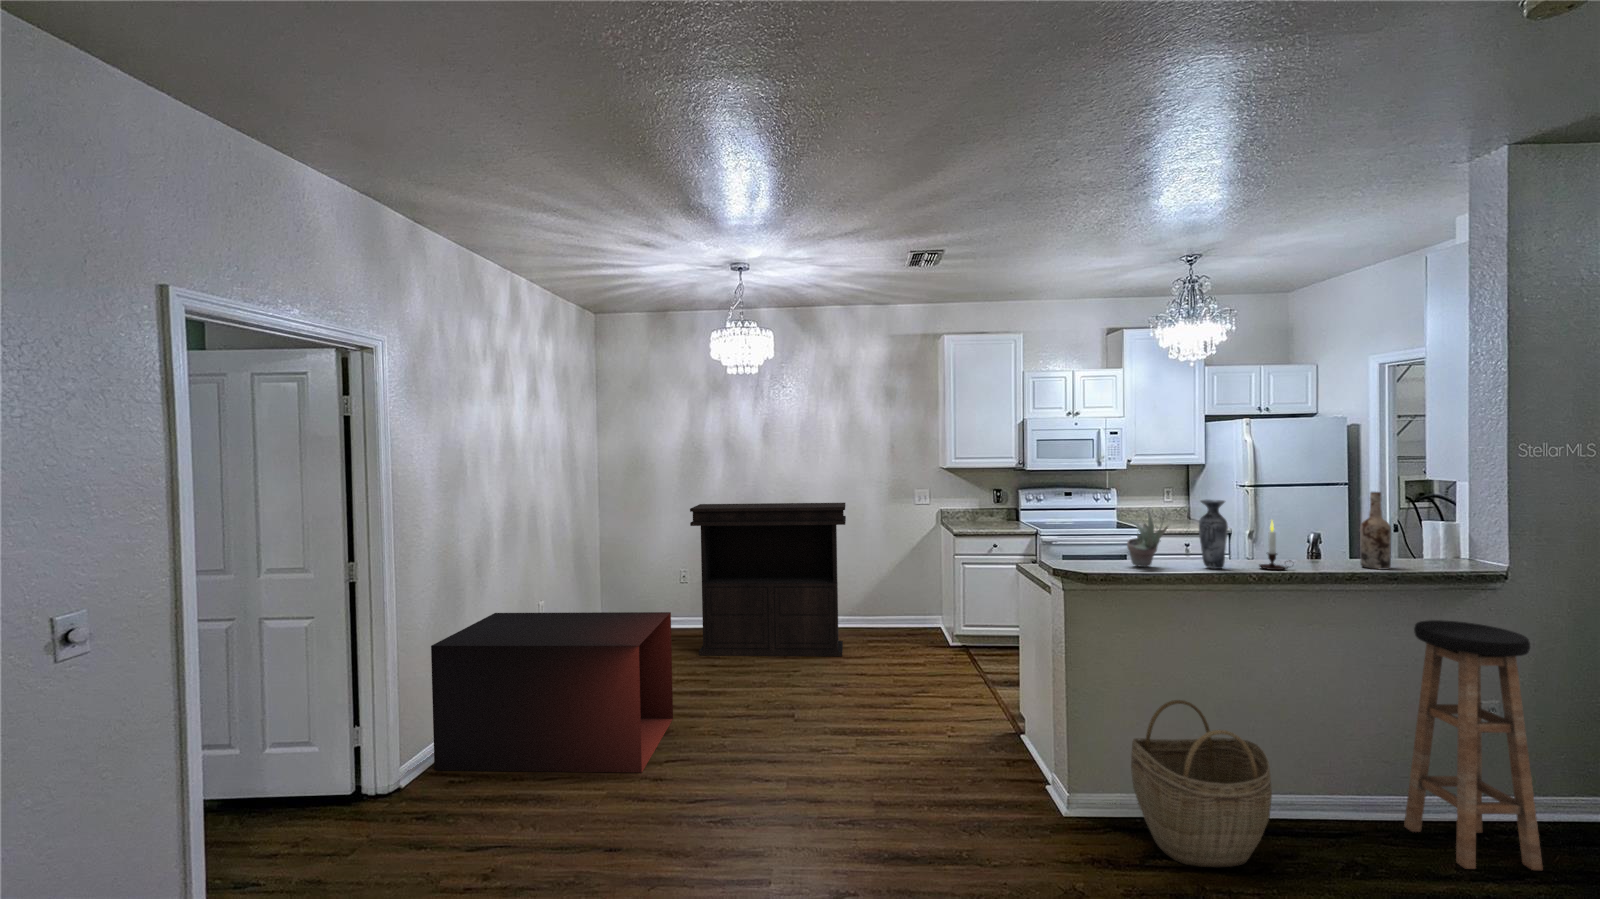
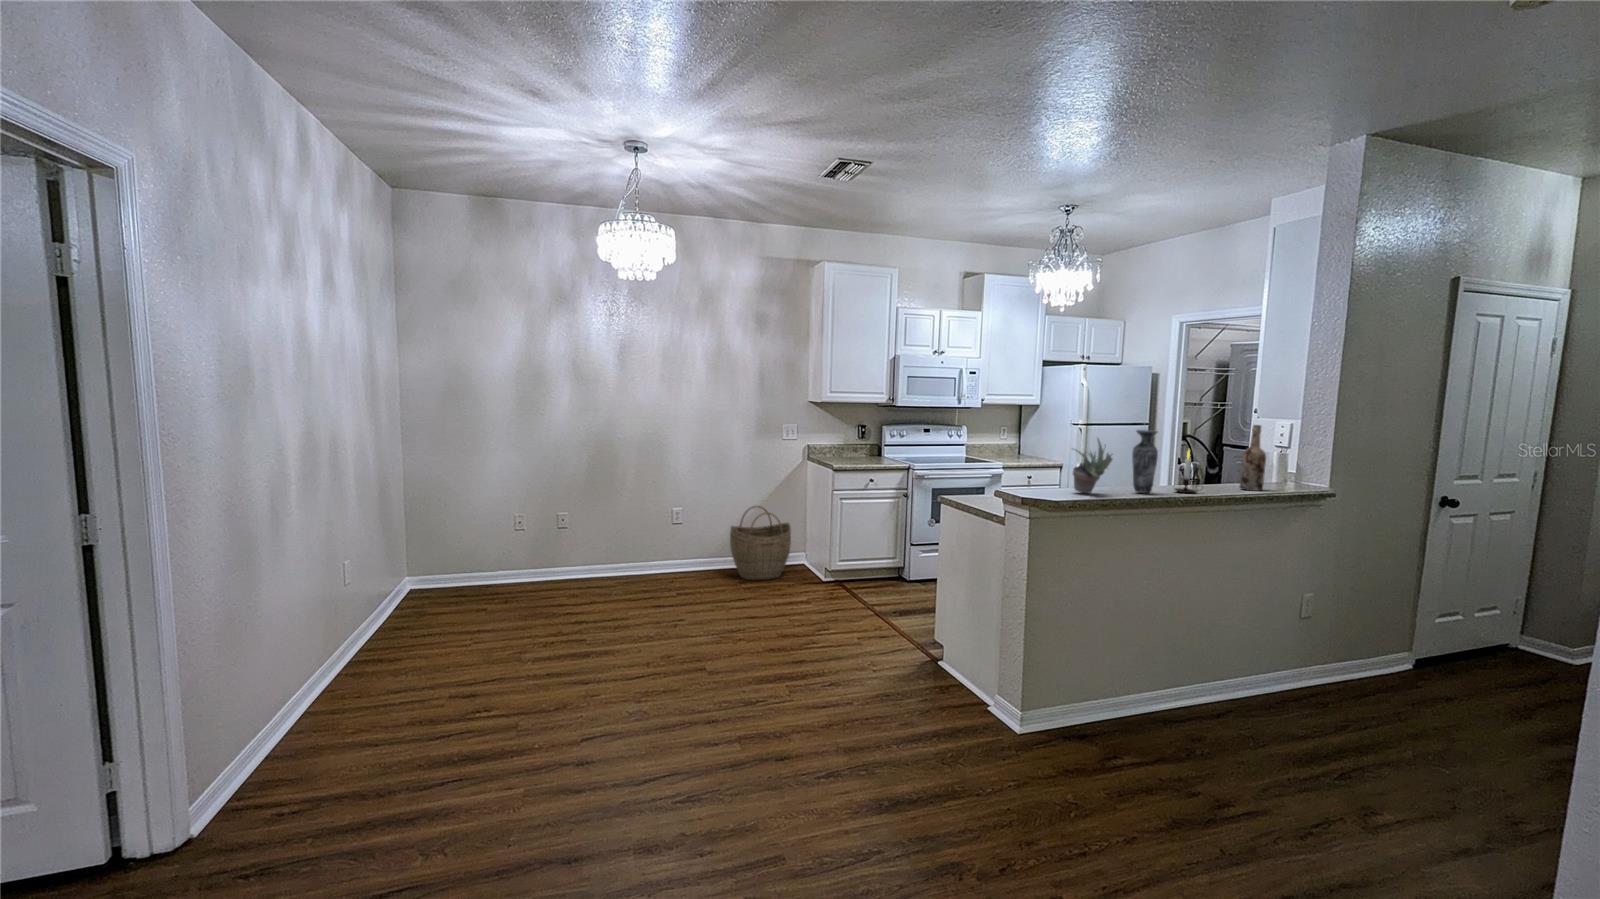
console table: present [690,503,846,656] -> none [542,435,727,613]
storage cabinet: present [431,612,673,773] -> none [228,563,561,803]
bar stool: present [1404,620,1543,870] -> none [1256,532,1363,727]
woven basket: present [1131,700,1272,867] -> present [730,506,791,580]

